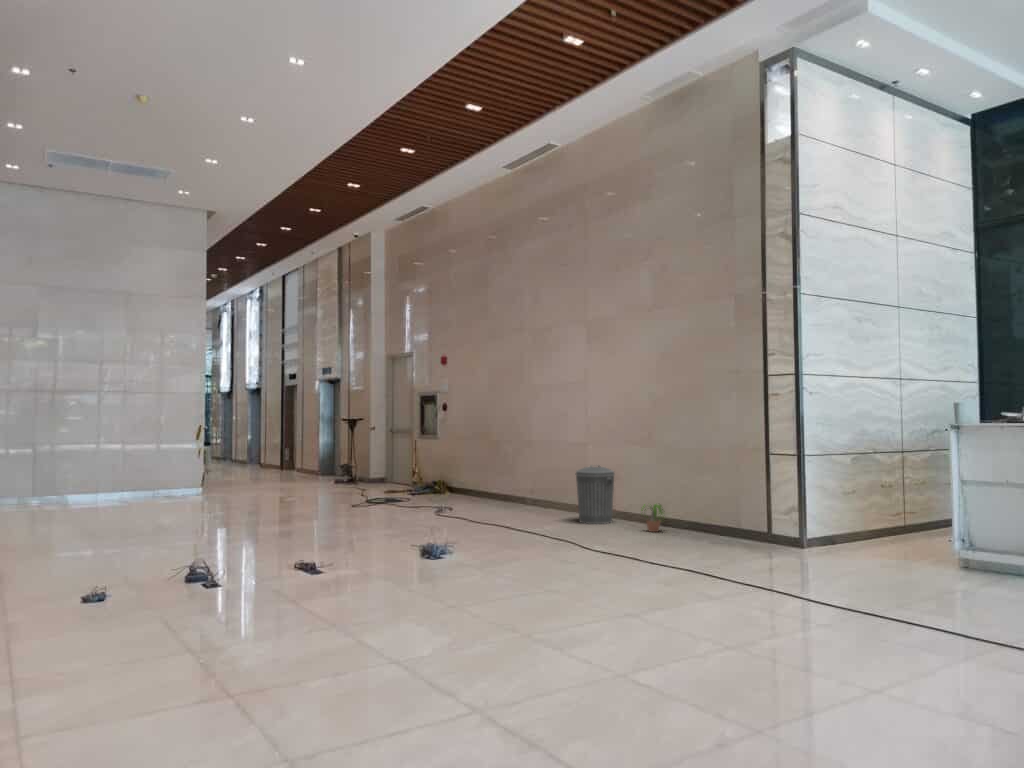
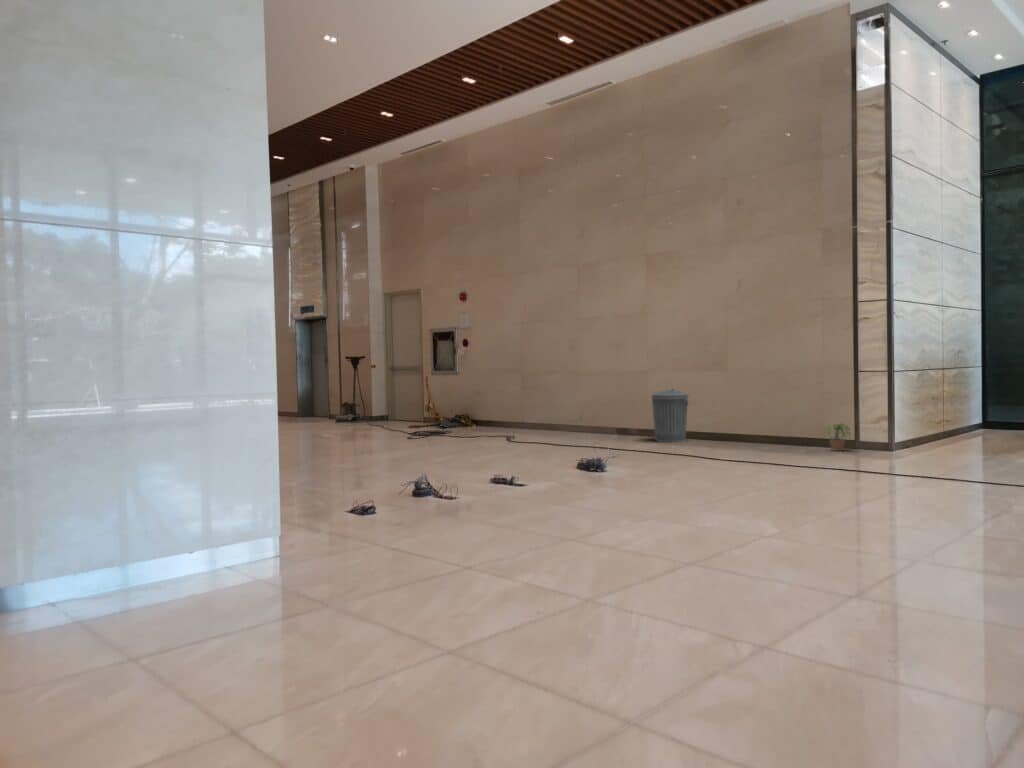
potted plant: present [641,504,663,532] -> present [825,424,850,451]

